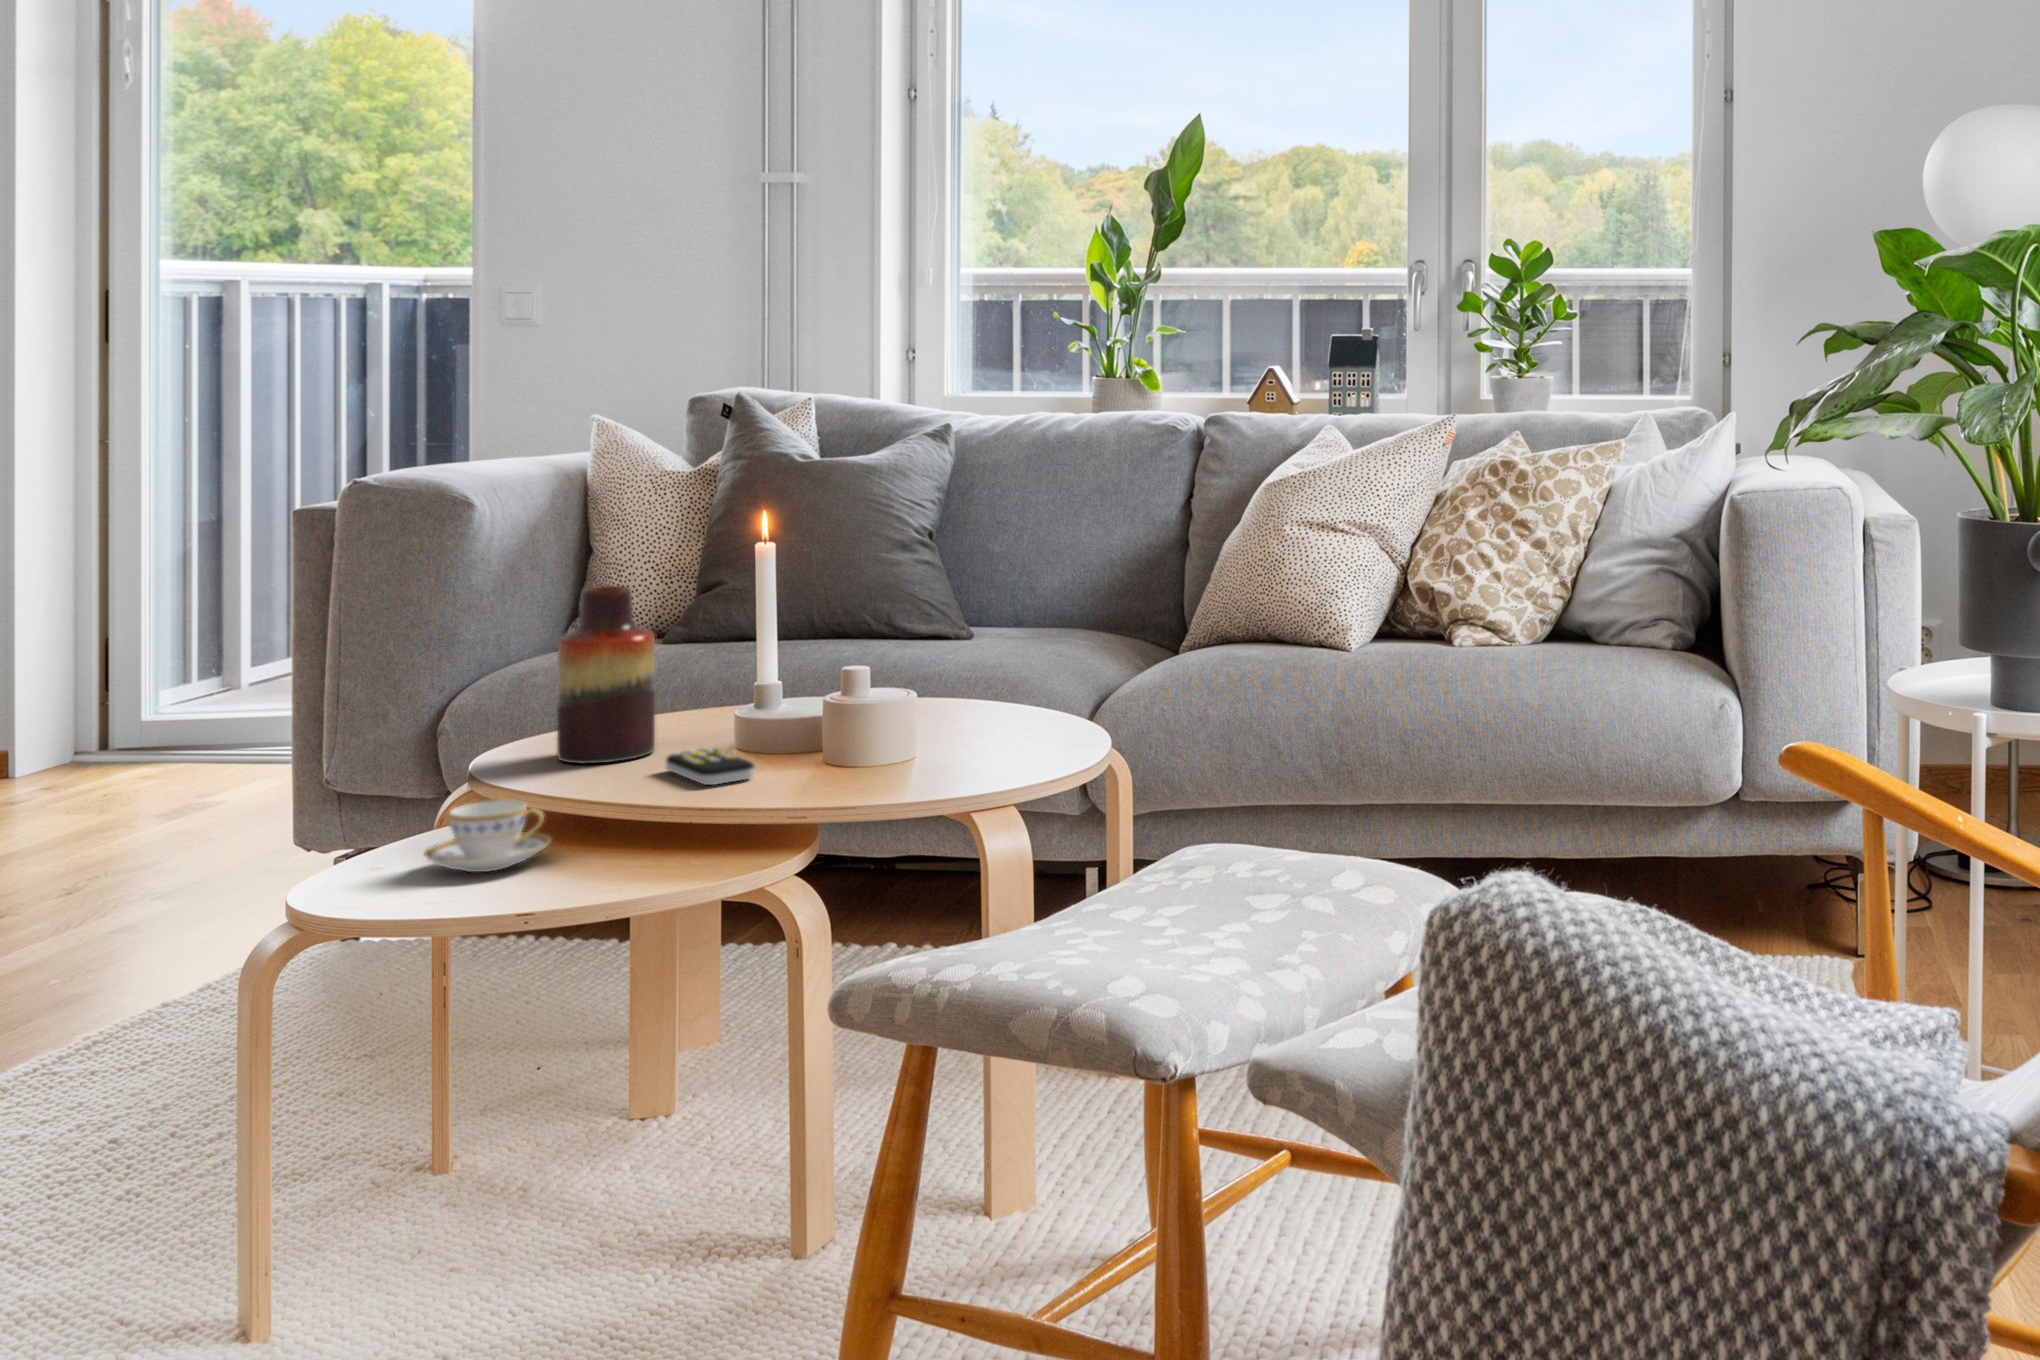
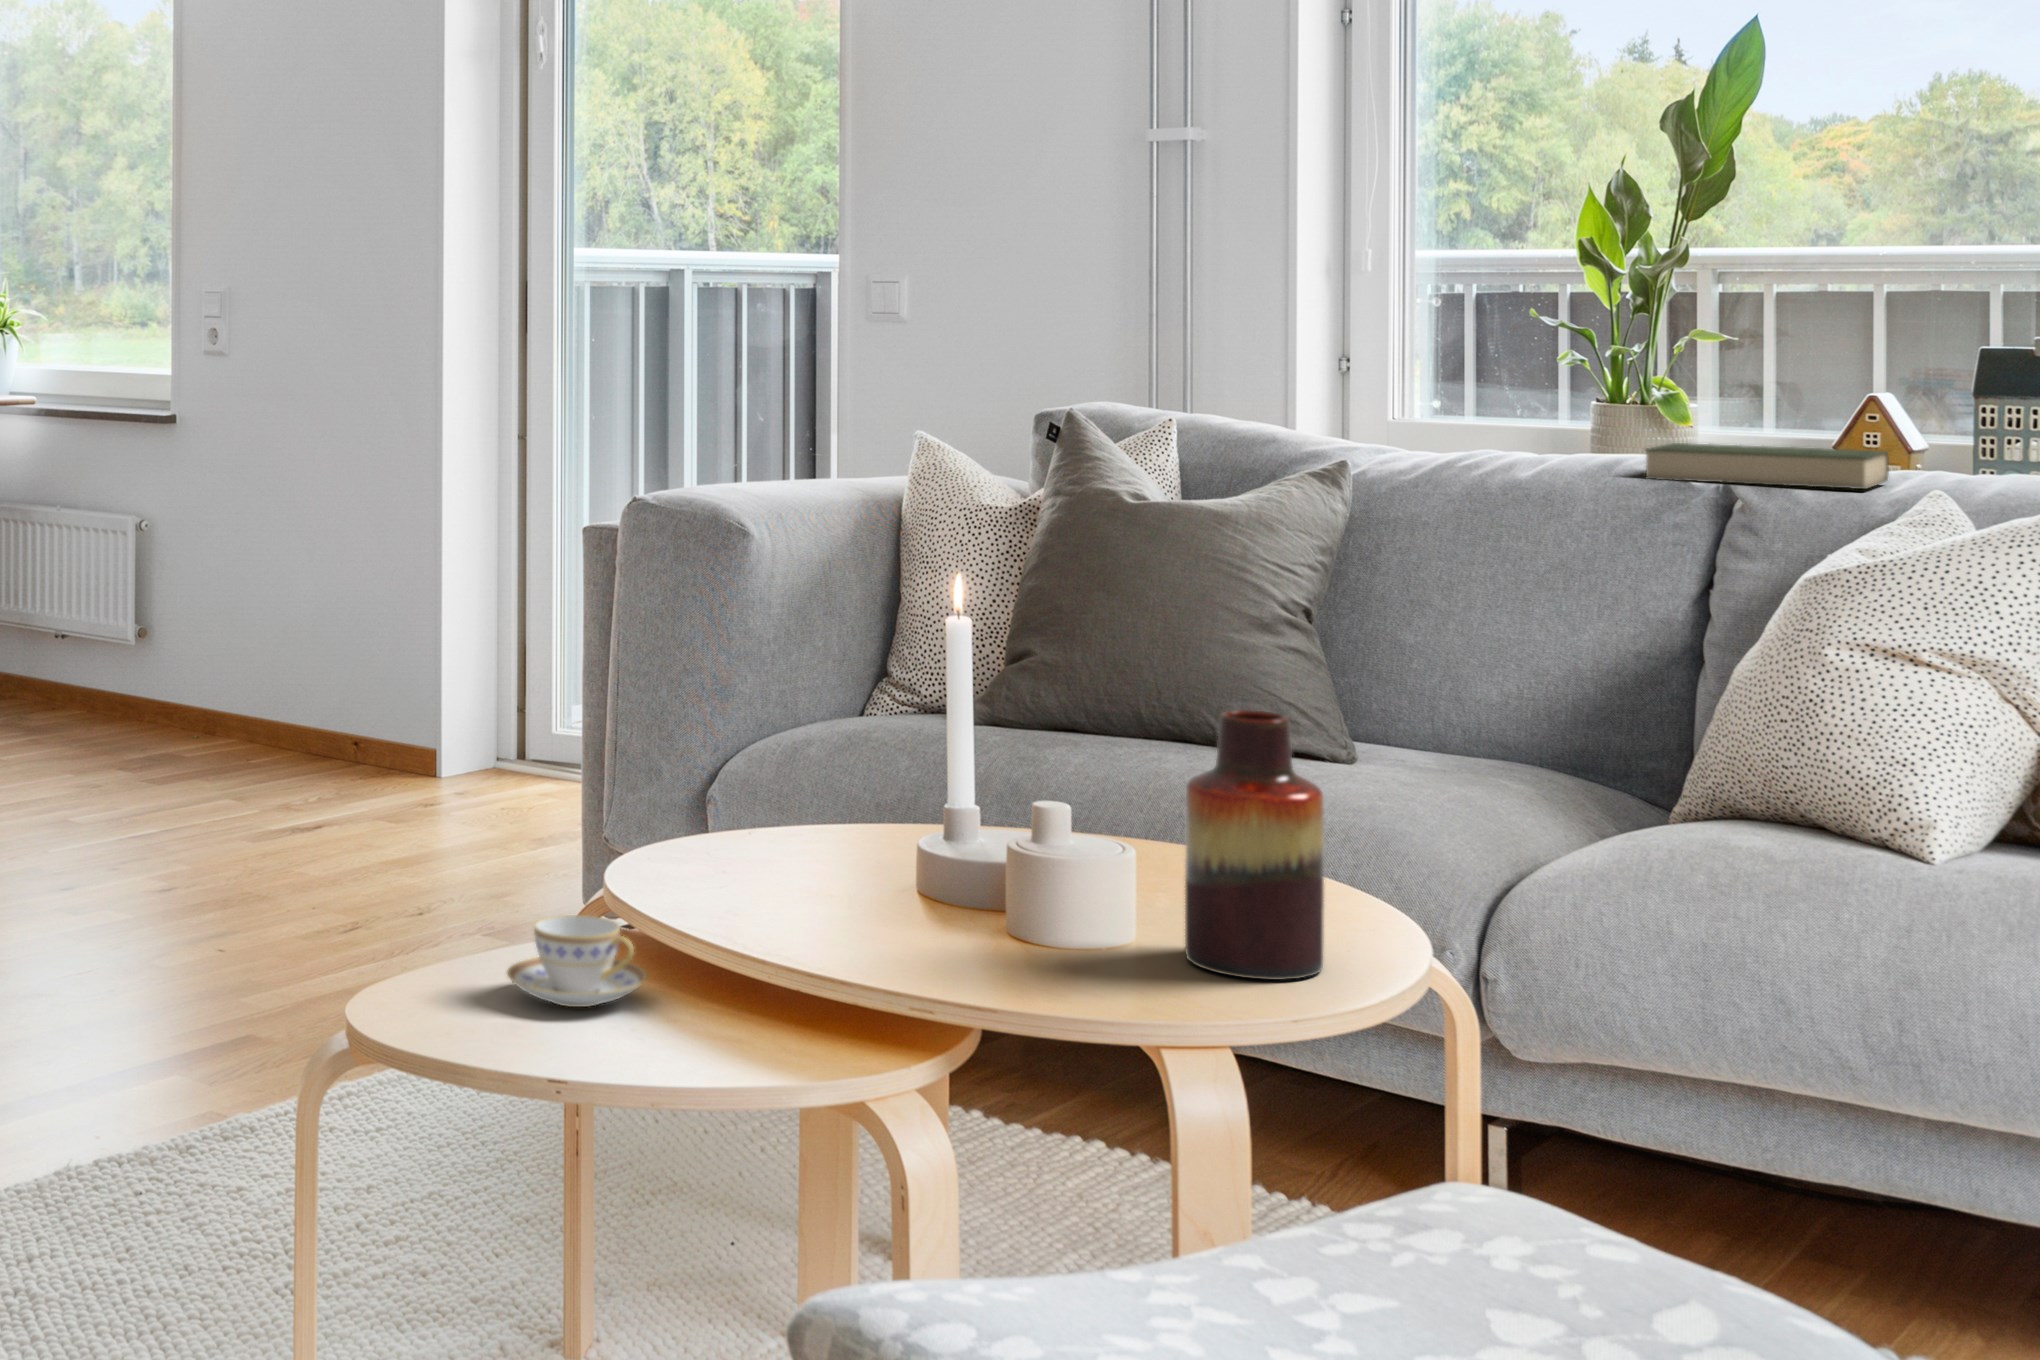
book: none [1154,400,1290,425] -> present [1645,443,1889,489]
vase: present [557,586,655,764] -> present [1185,710,1324,980]
remote control: present [666,747,754,785] -> none [812,887,906,943]

